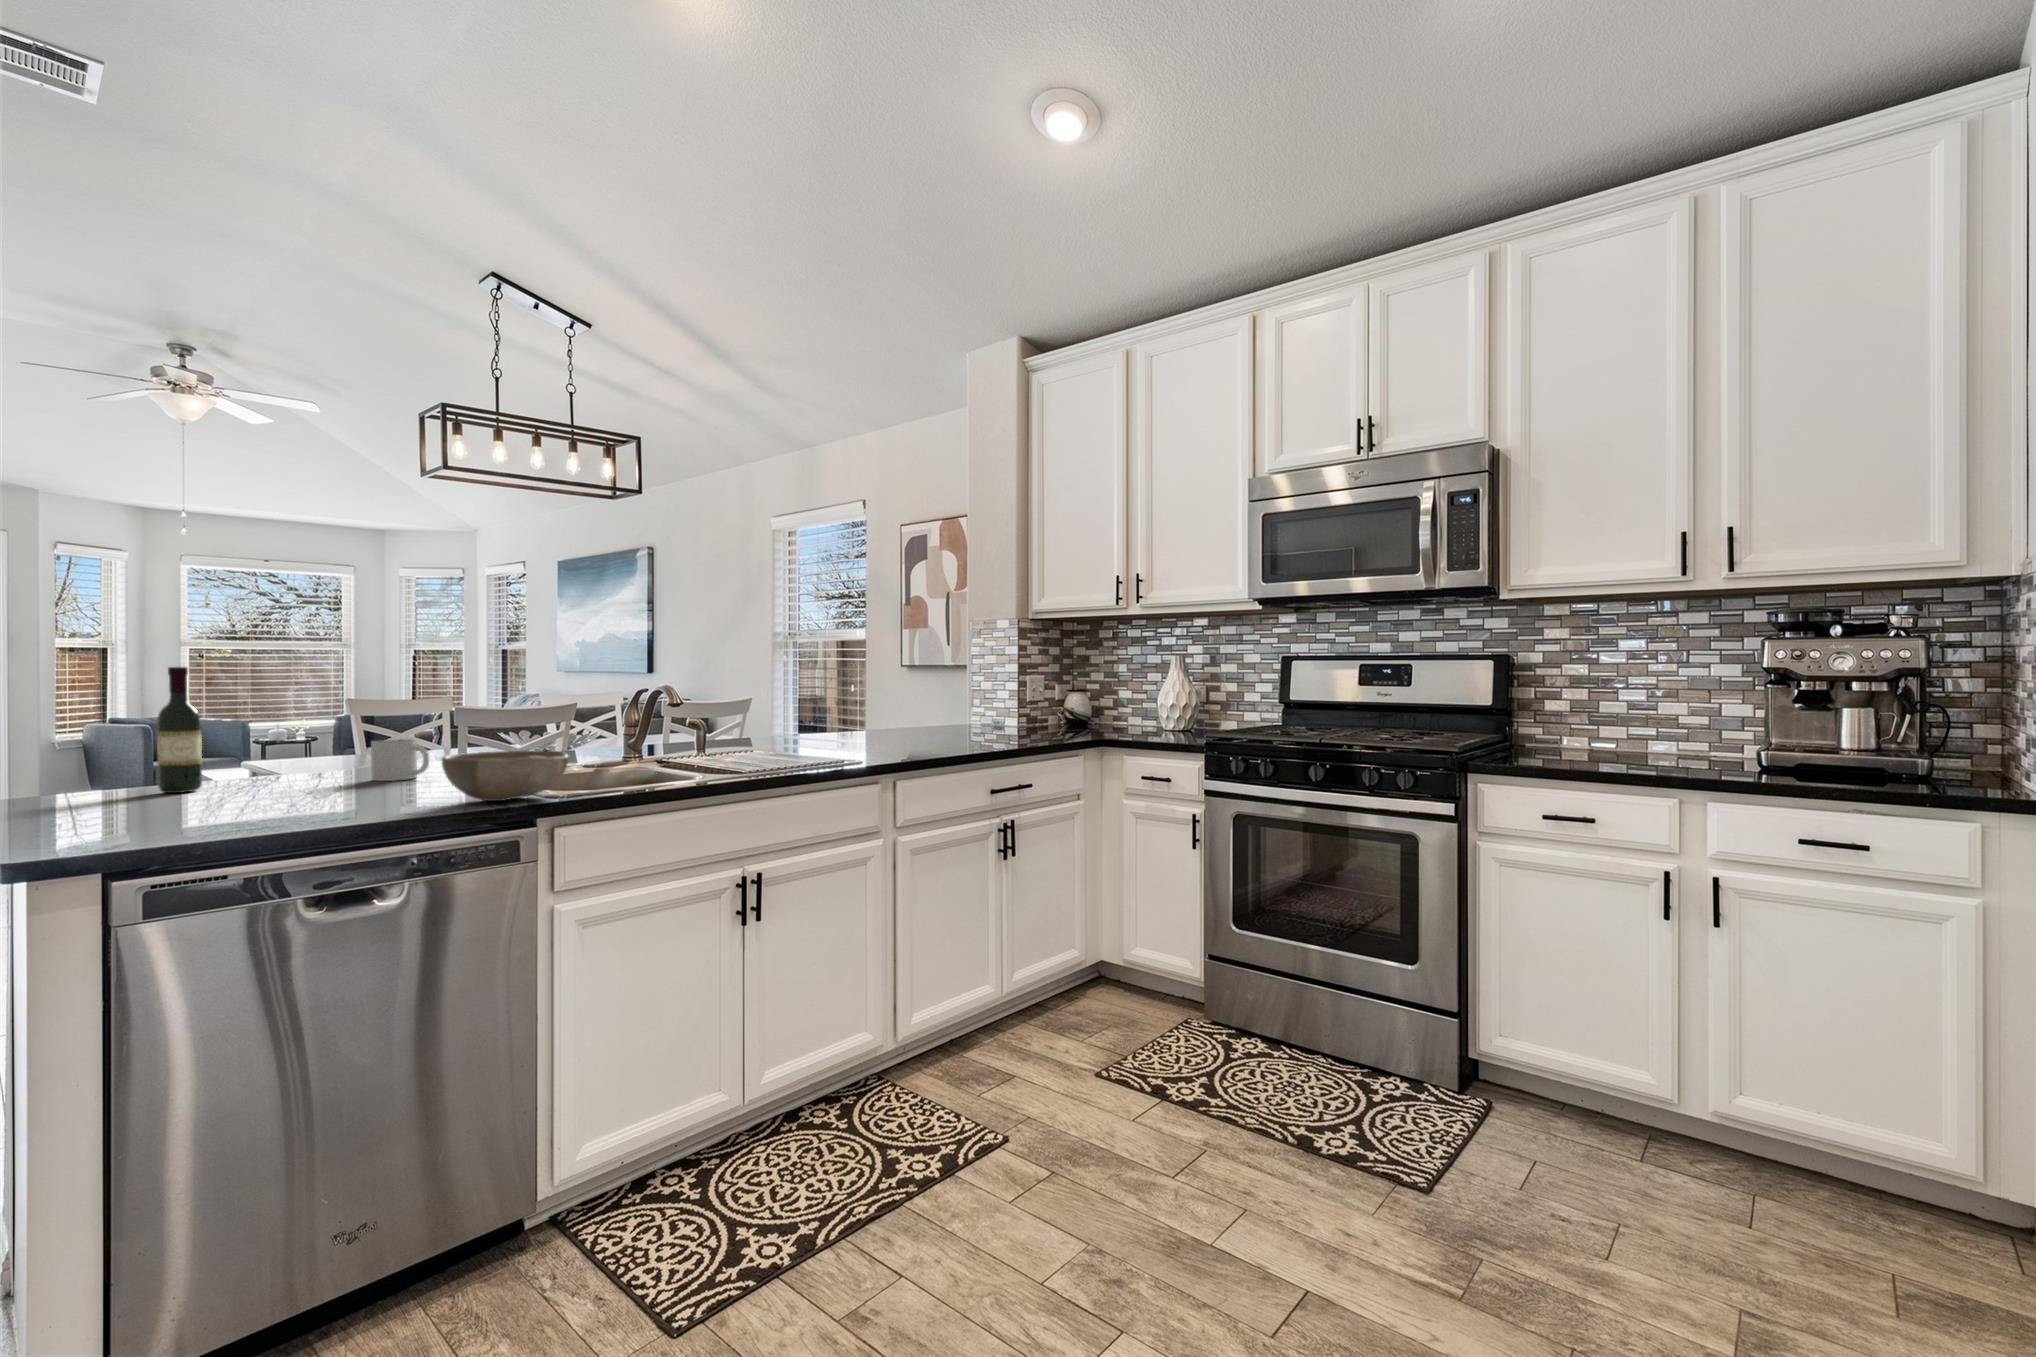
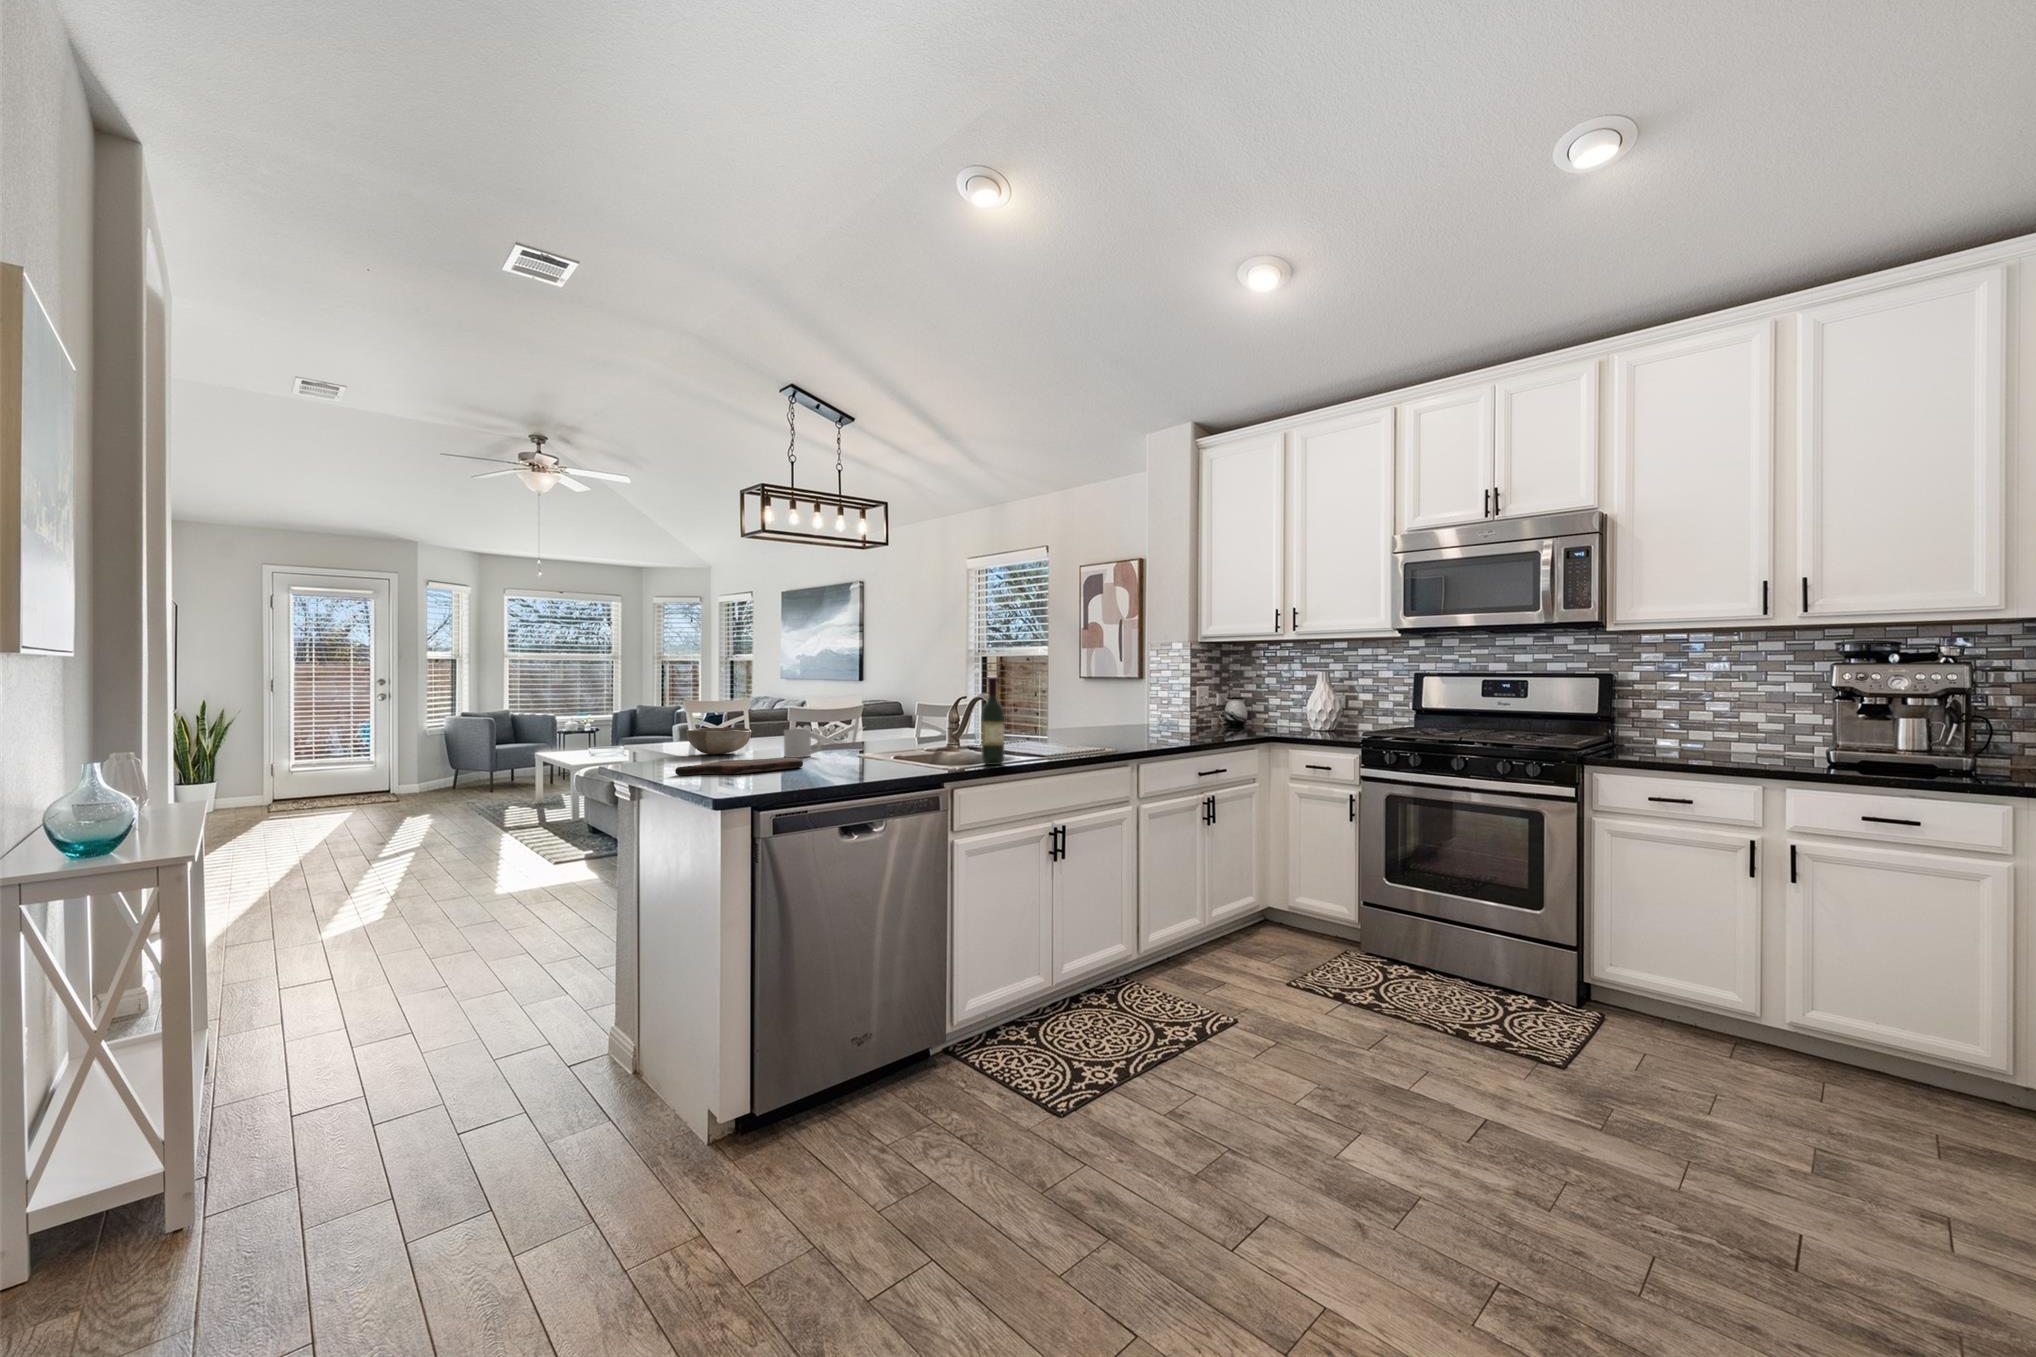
wine bottle: present [157,667,202,793] -> present [981,676,1005,765]
bowl: present [442,750,569,801] -> present [686,728,751,754]
cutting board: none [106,784,354,816] -> present [675,758,803,775]

